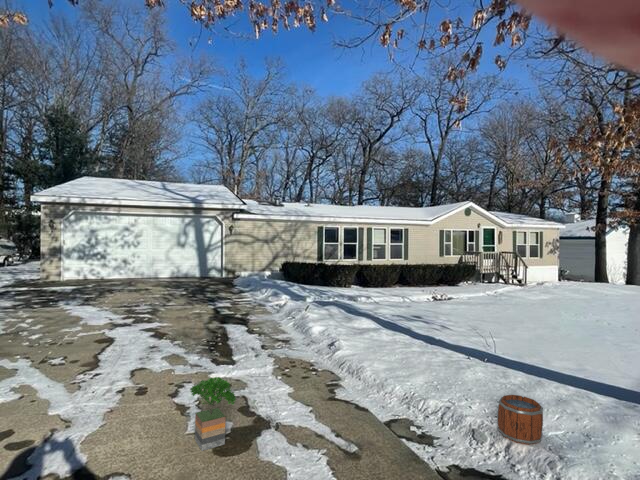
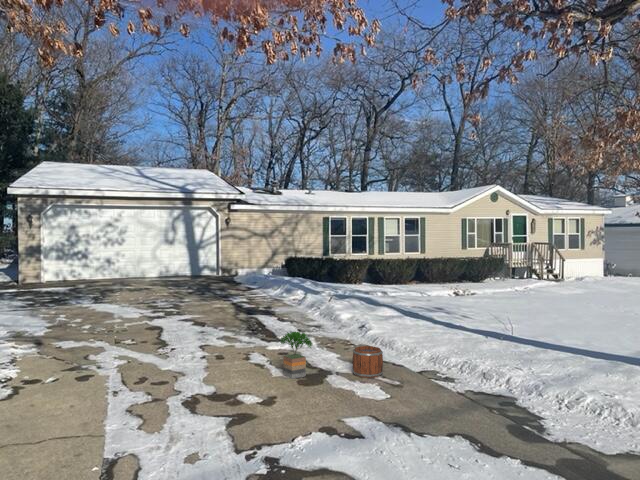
bucket: present [498,395,543,445] -> present [353,346,383,378]

